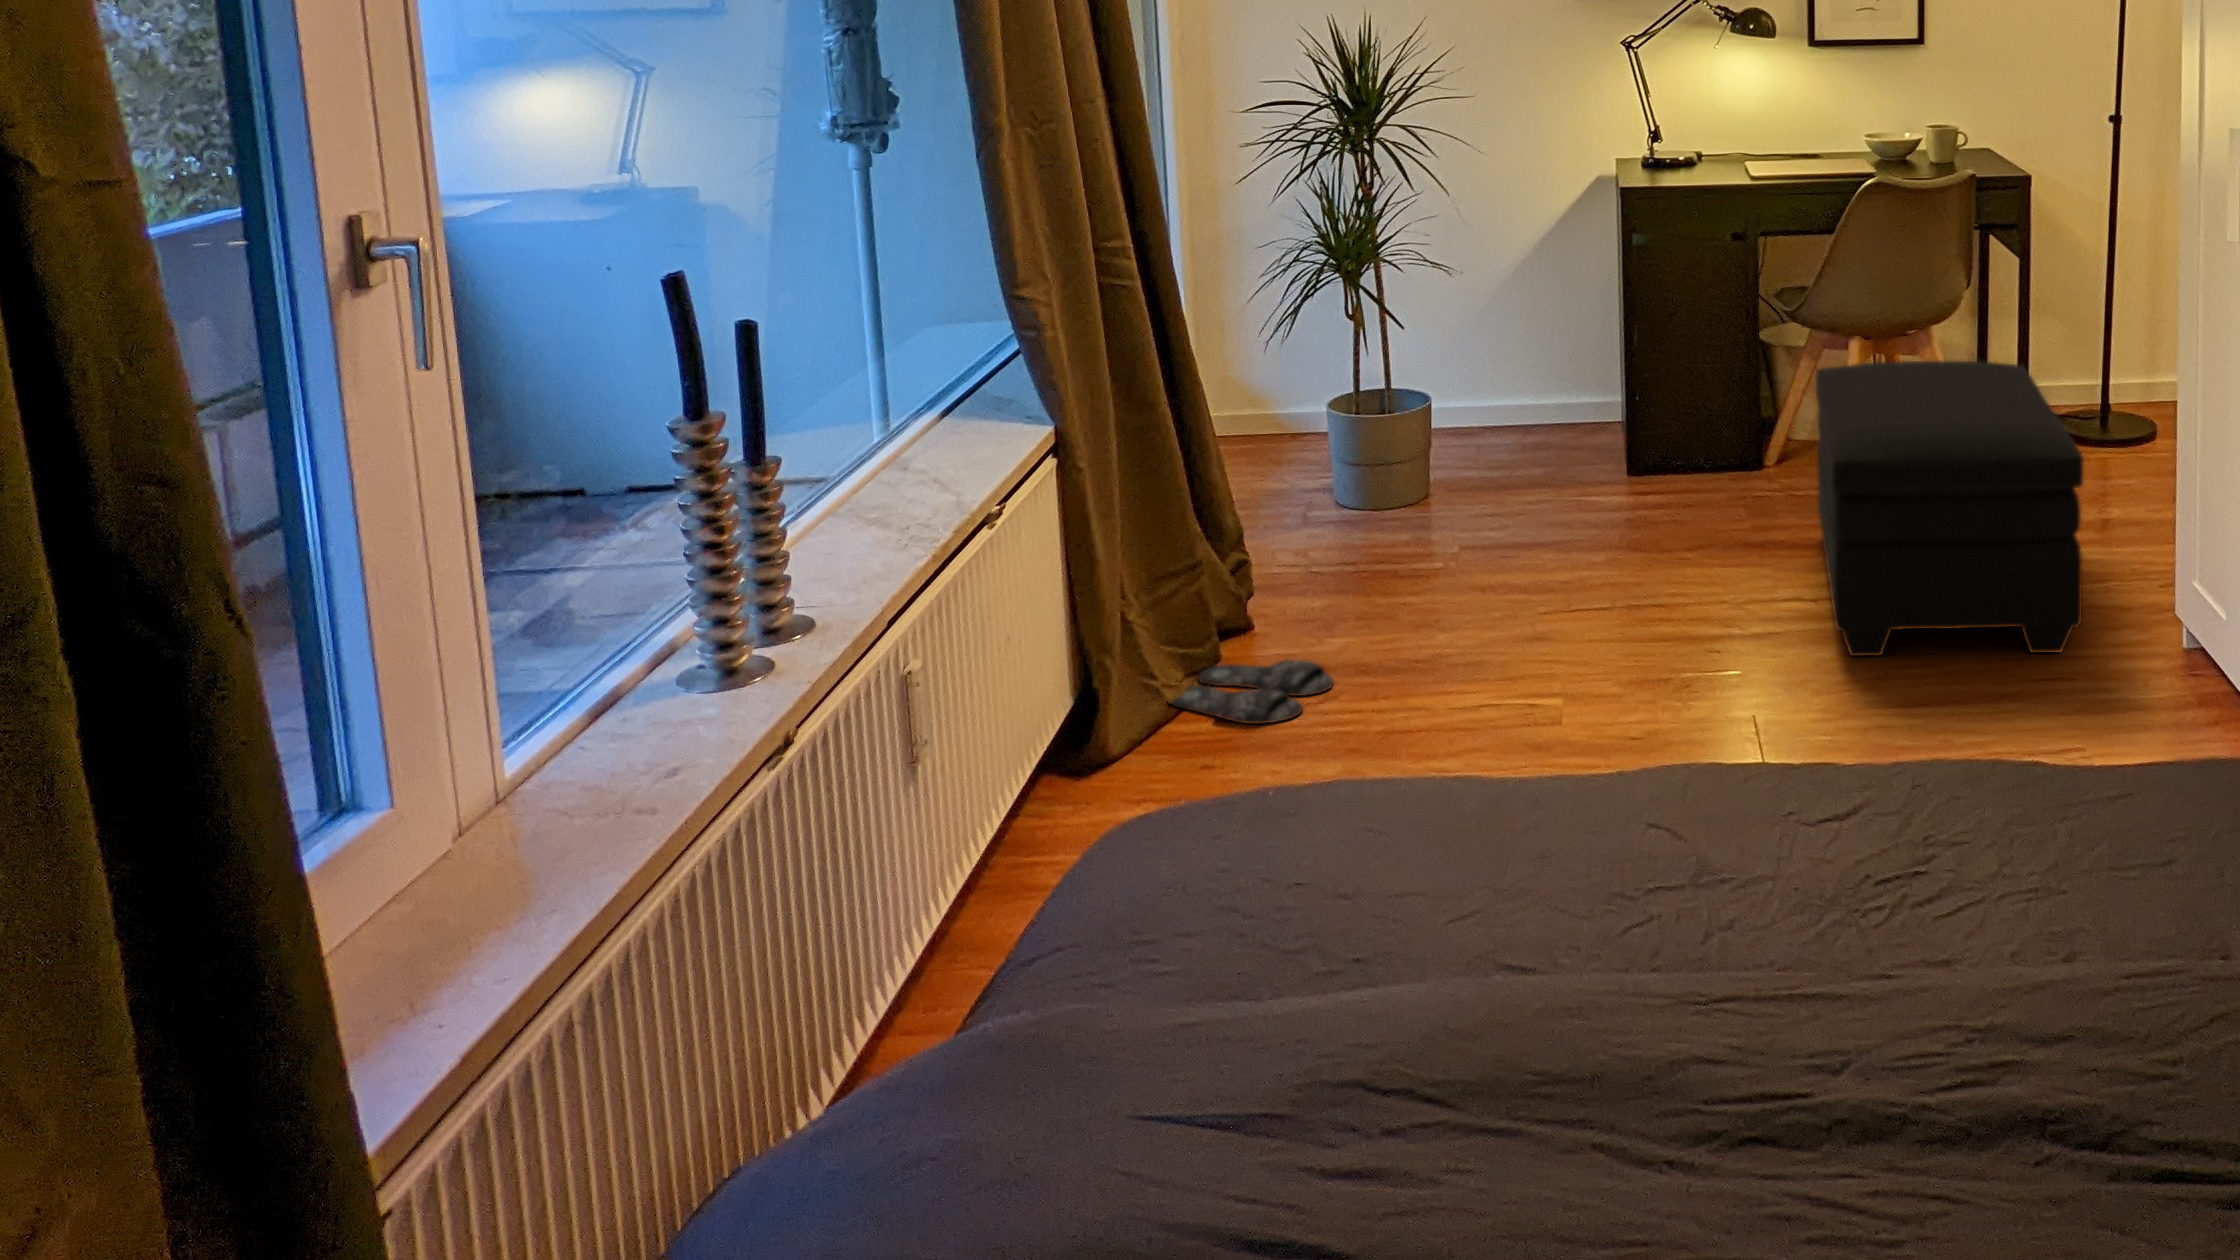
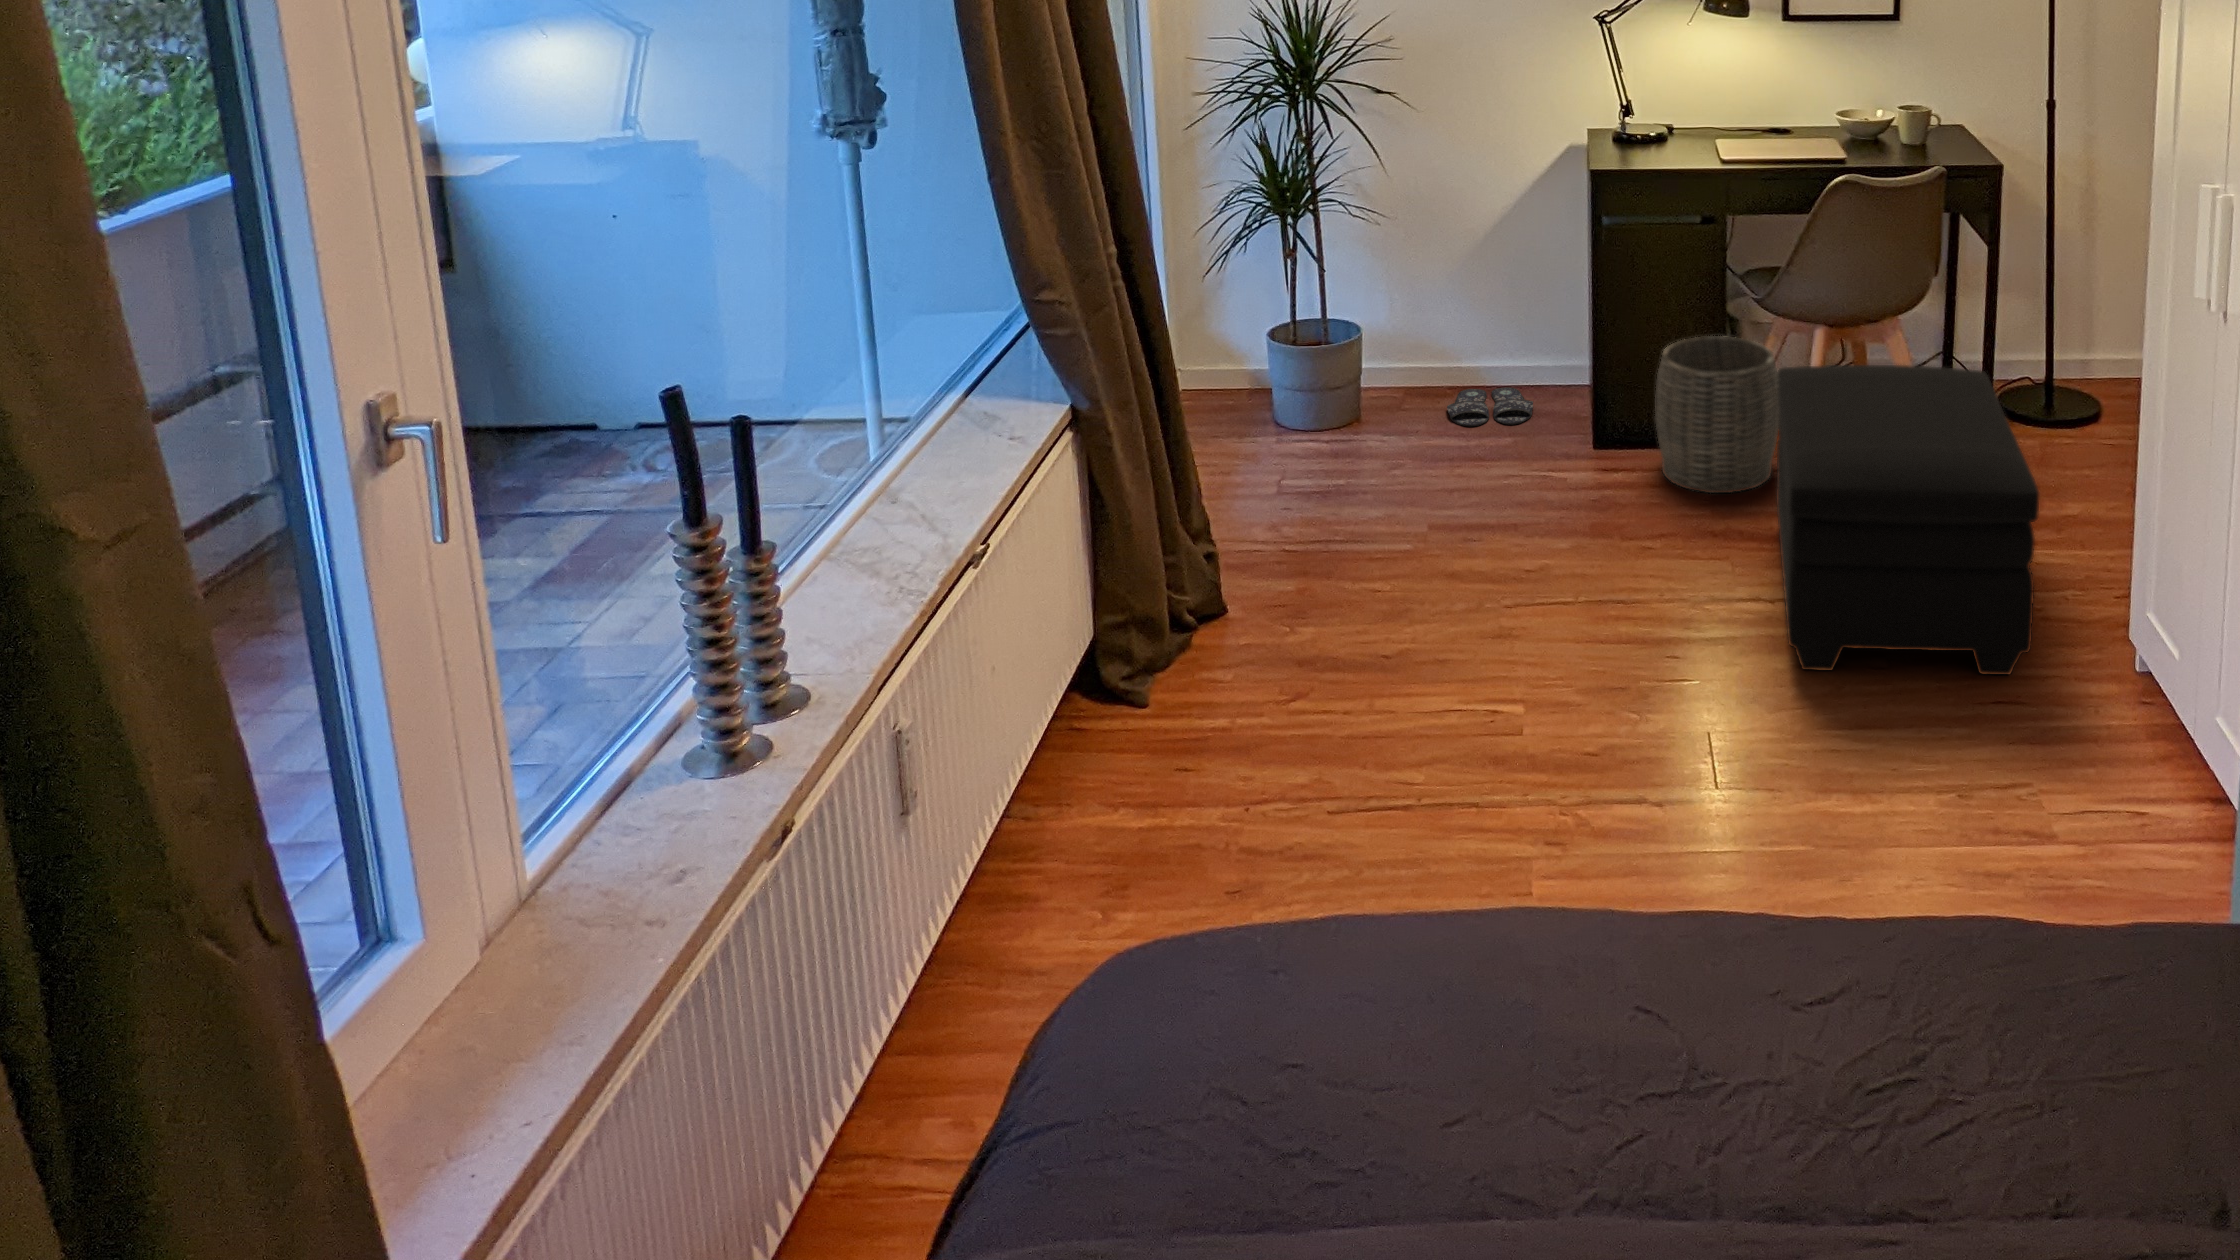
woven basket: none [1692,355,1818,510] -> present [1655,336,1779,493]
slippers: present [1172,660,1333,724] -> present [1447,387,1533,427]

